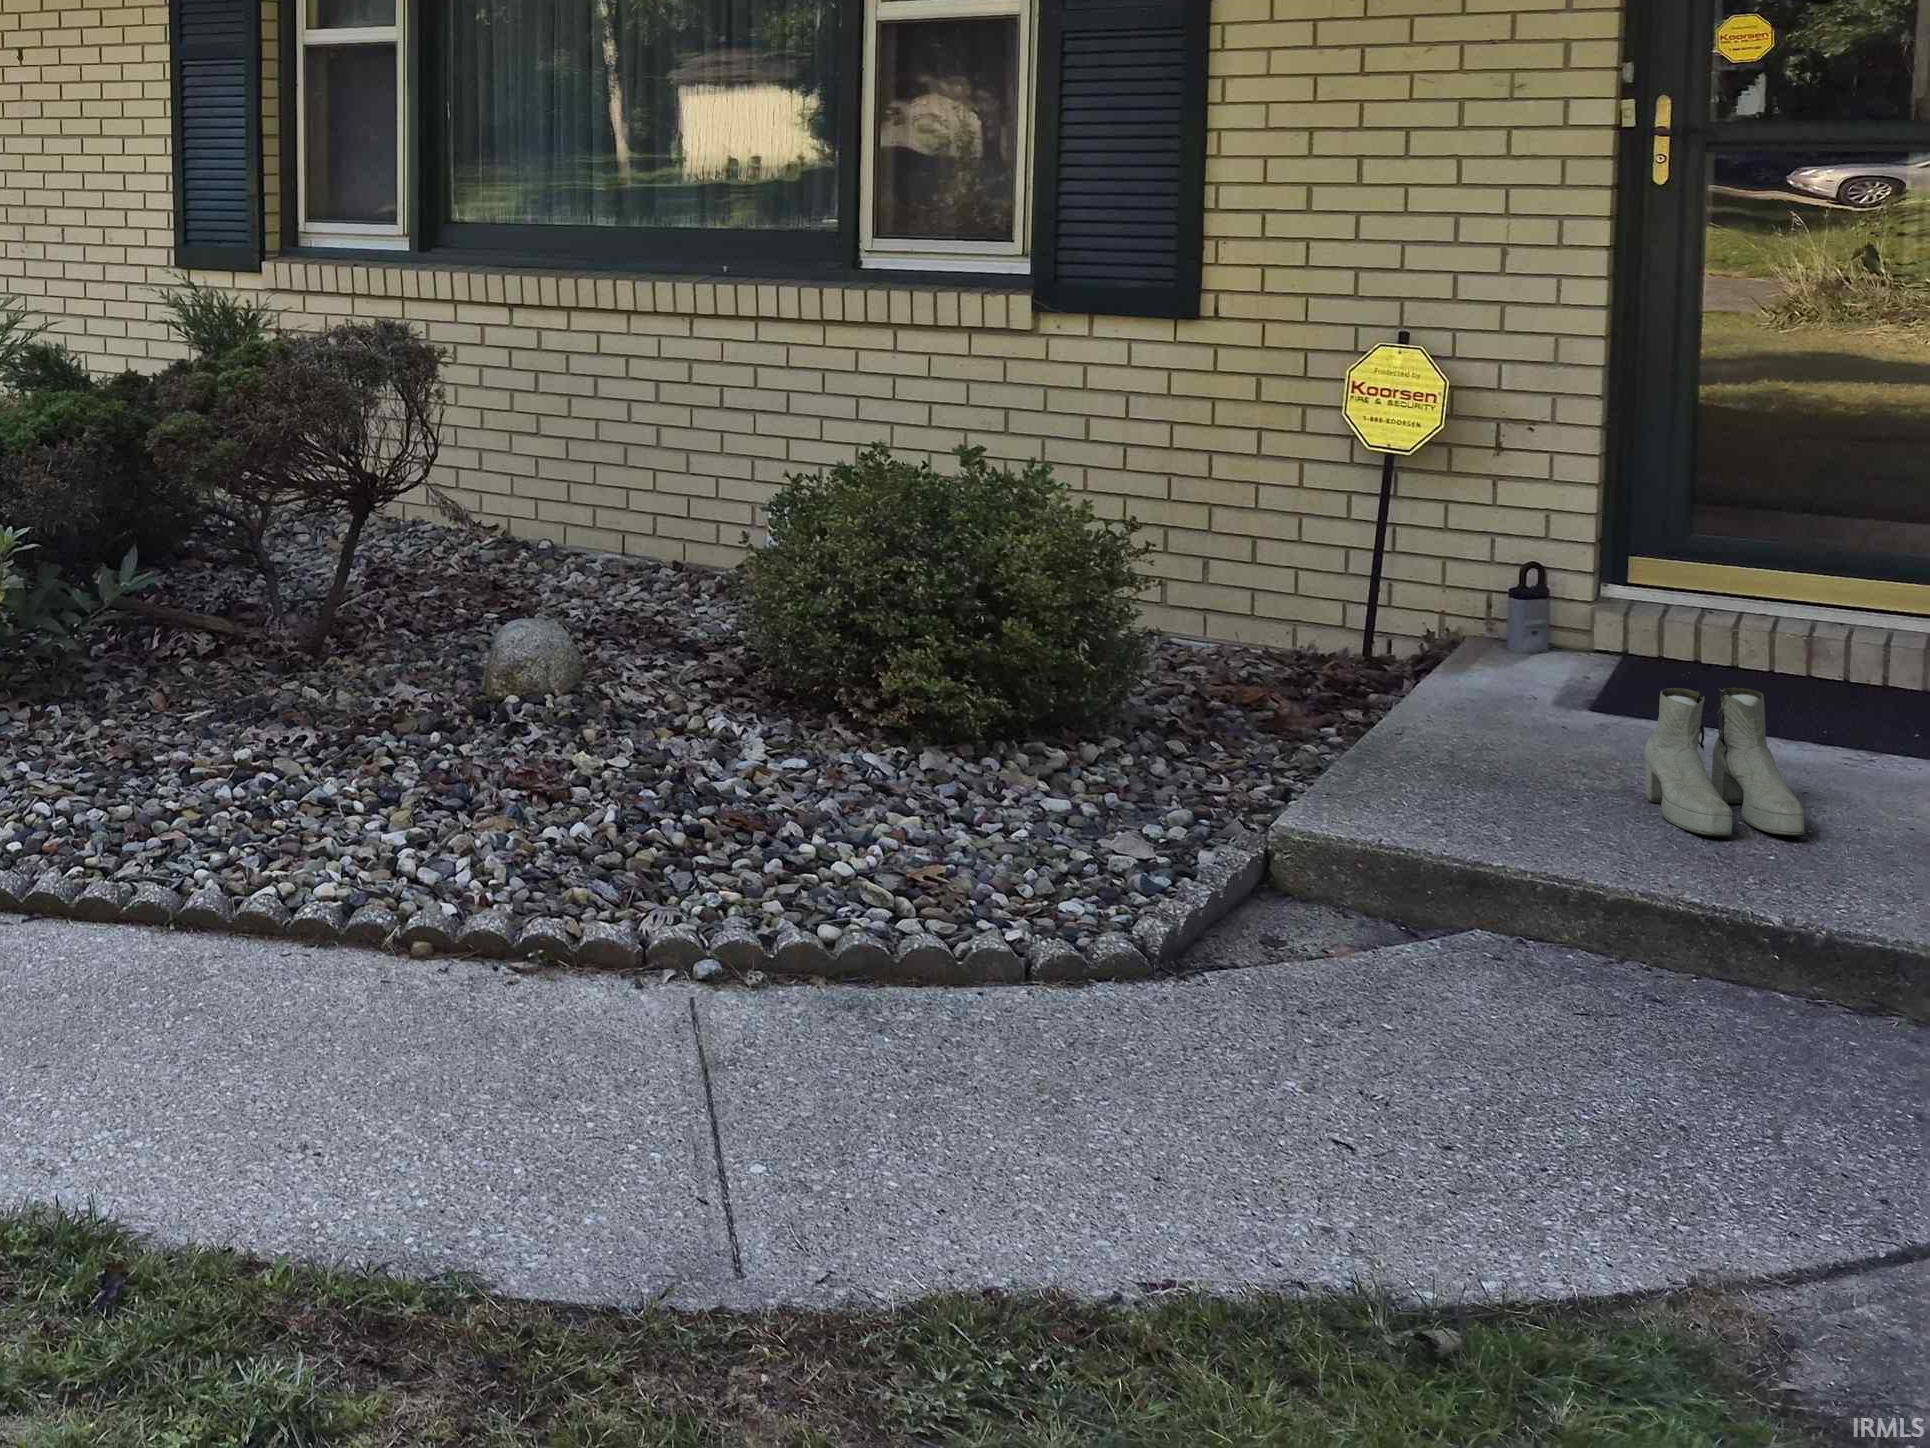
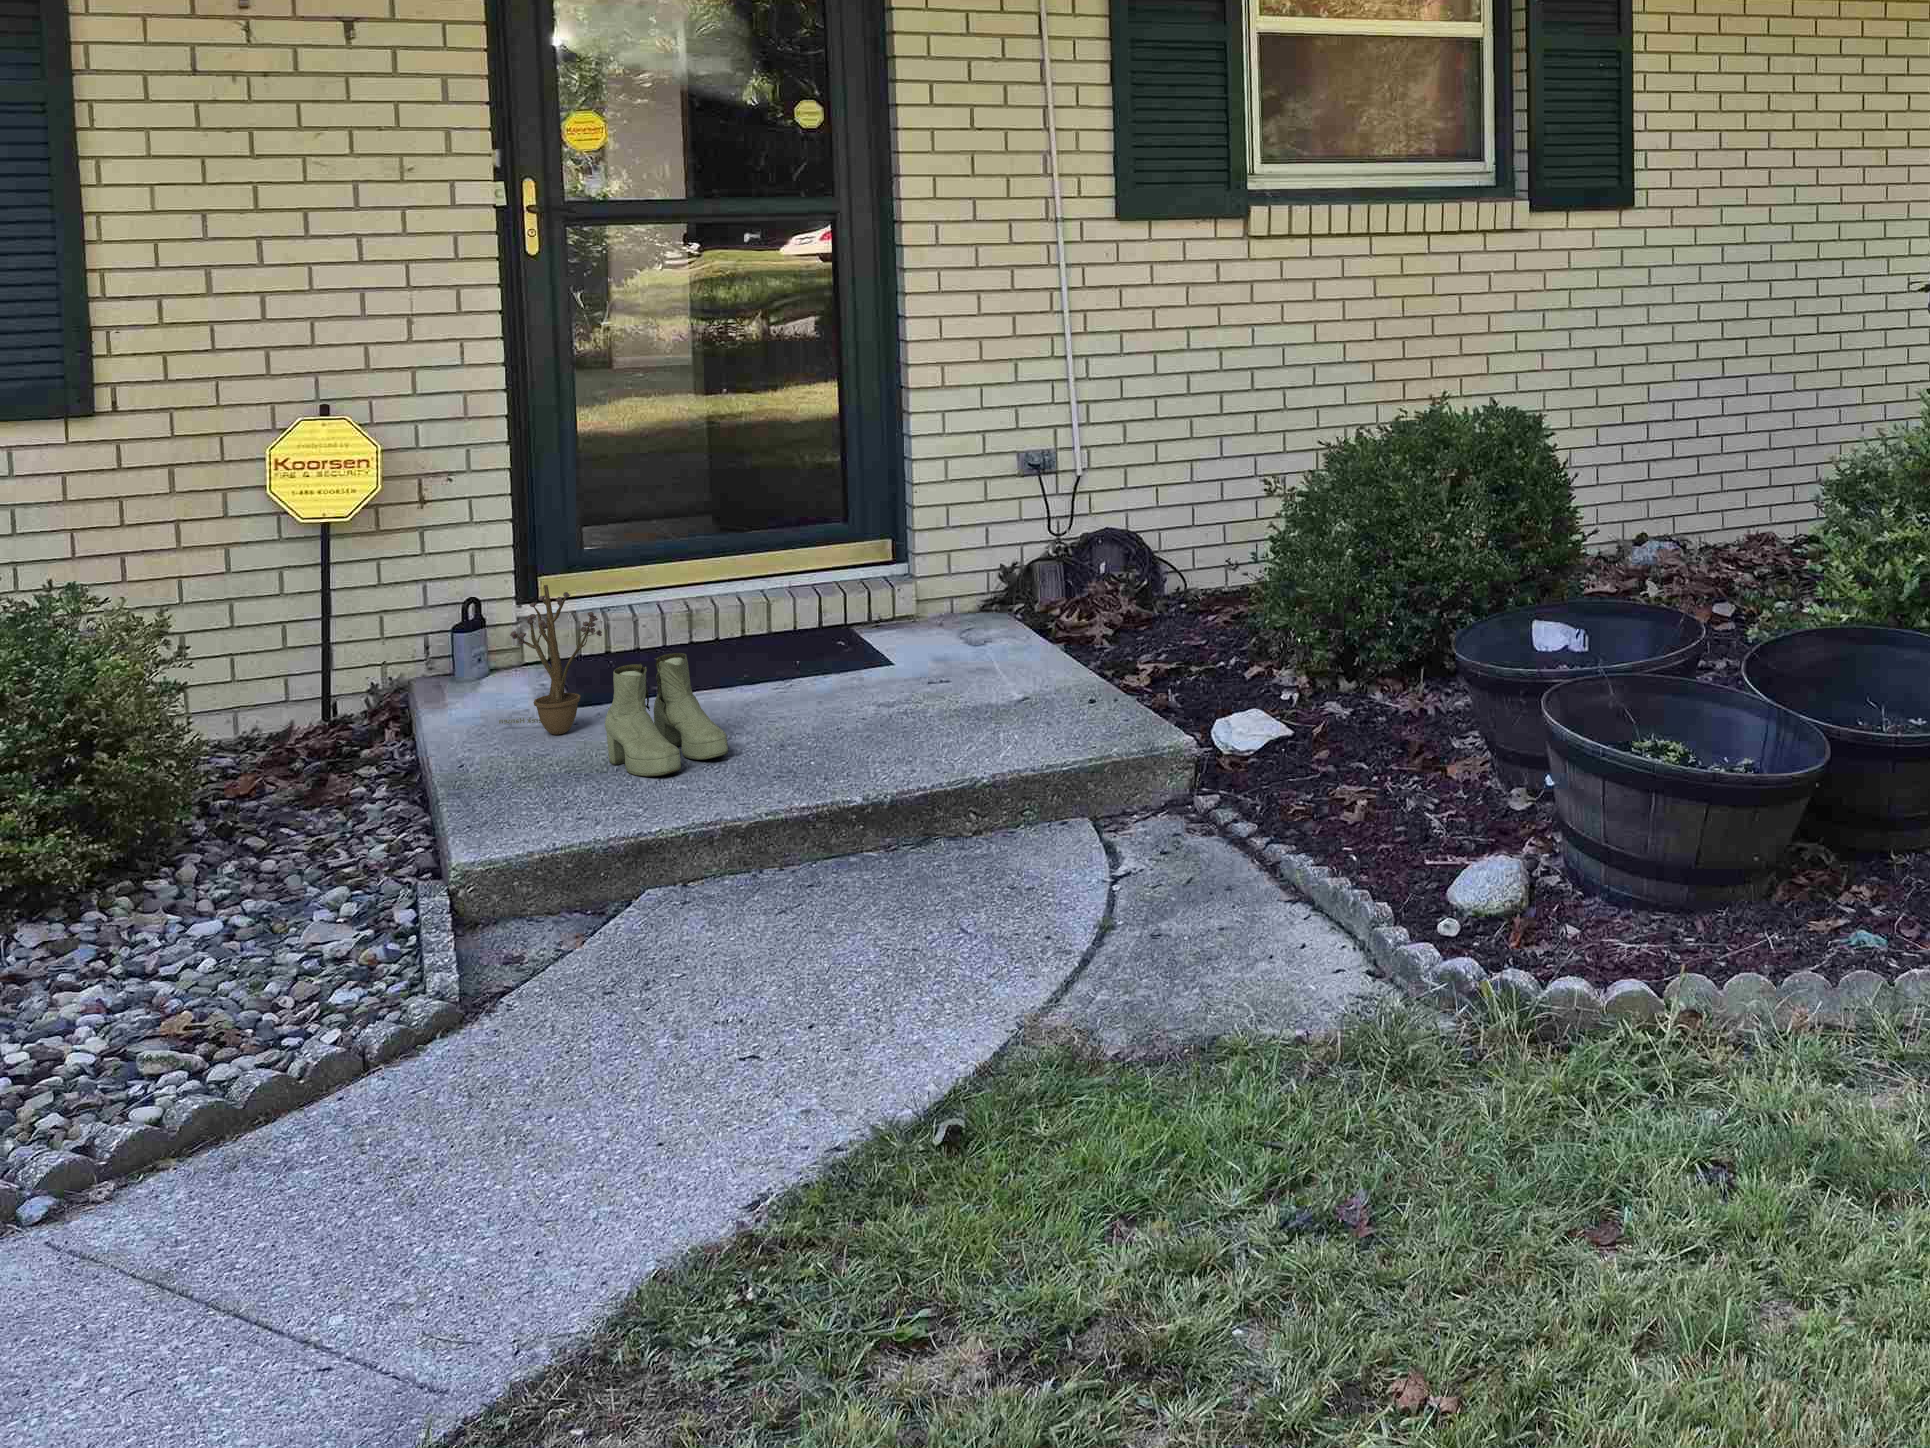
decorative plant: none [1534,569,1663,744] -> present [499,585,602,735]

